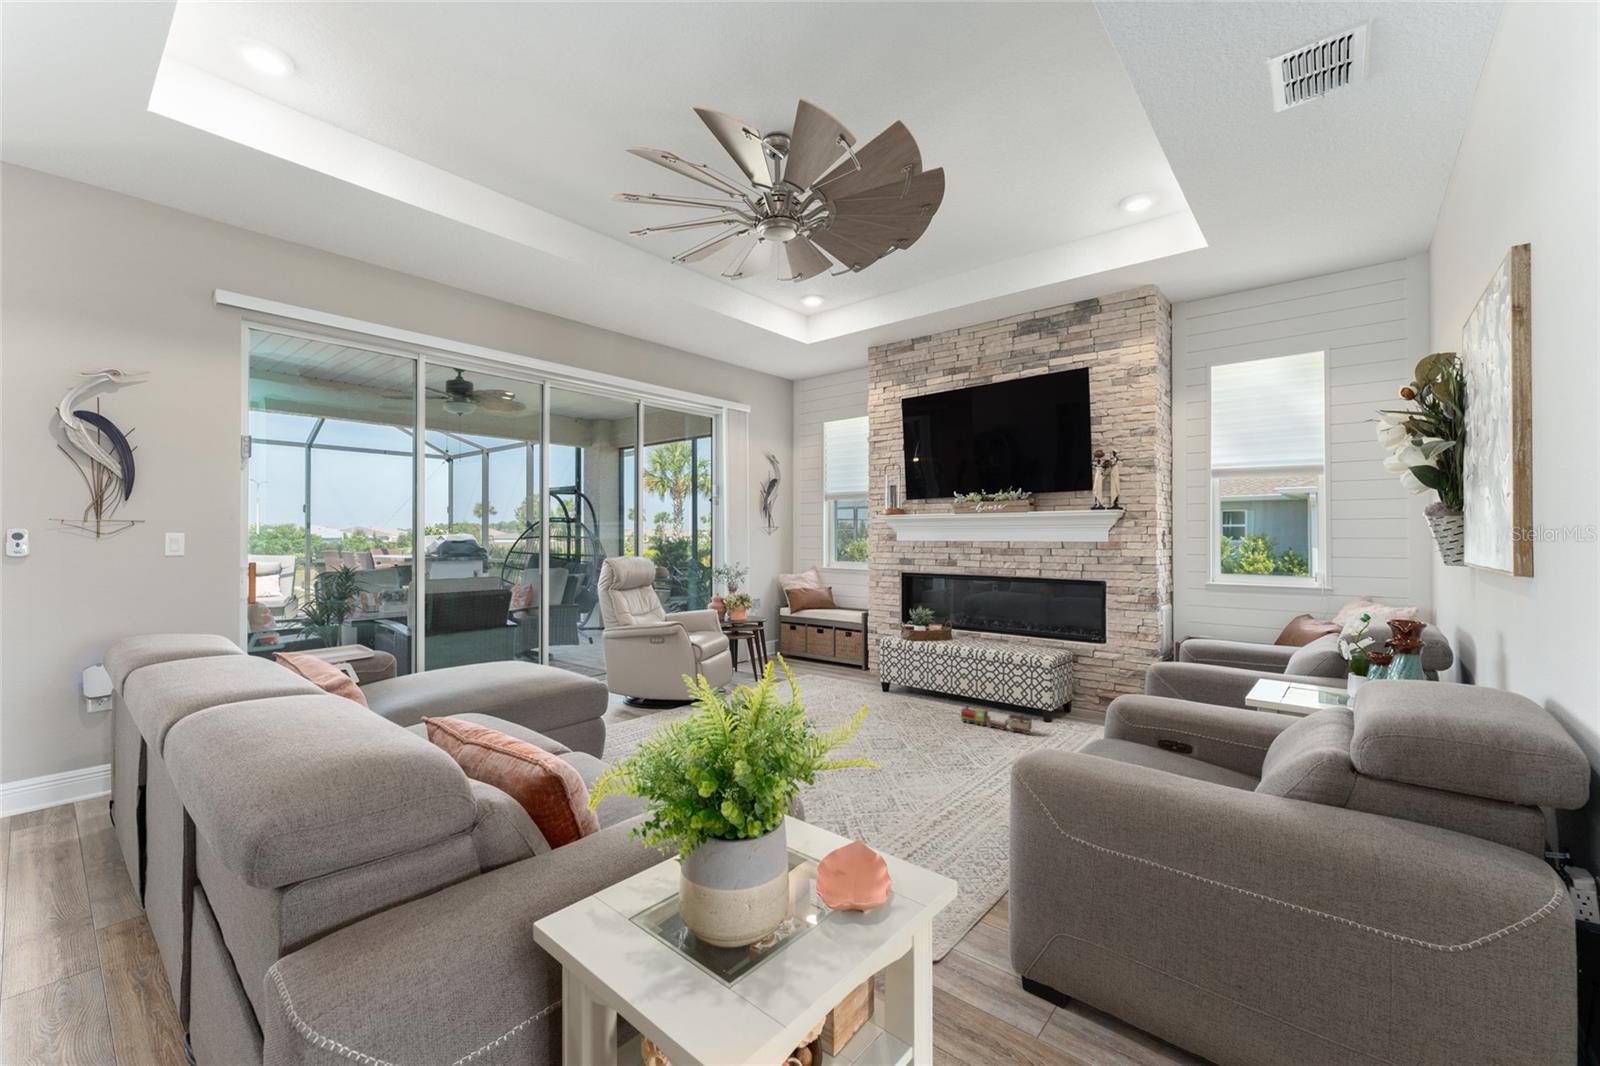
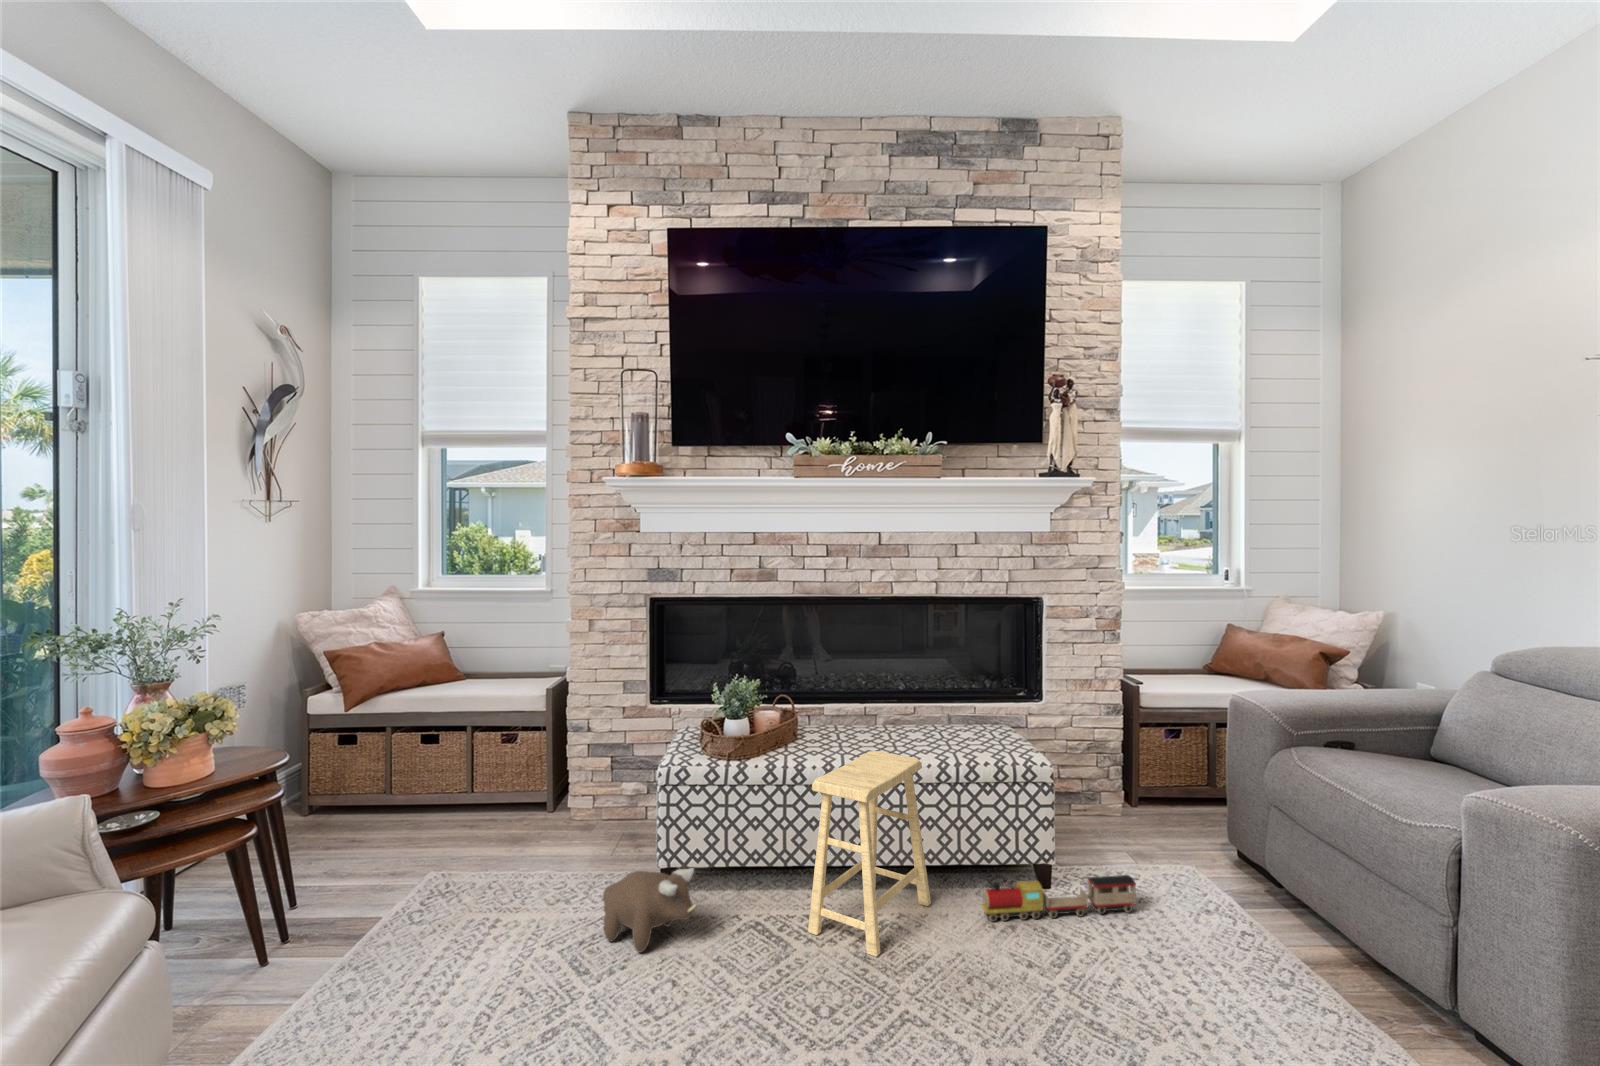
footstool: none [892,644,951,716] -> present [808,751,931,957]
plush toy: none [829,672,857,698] -> present [603,868,696,952]

